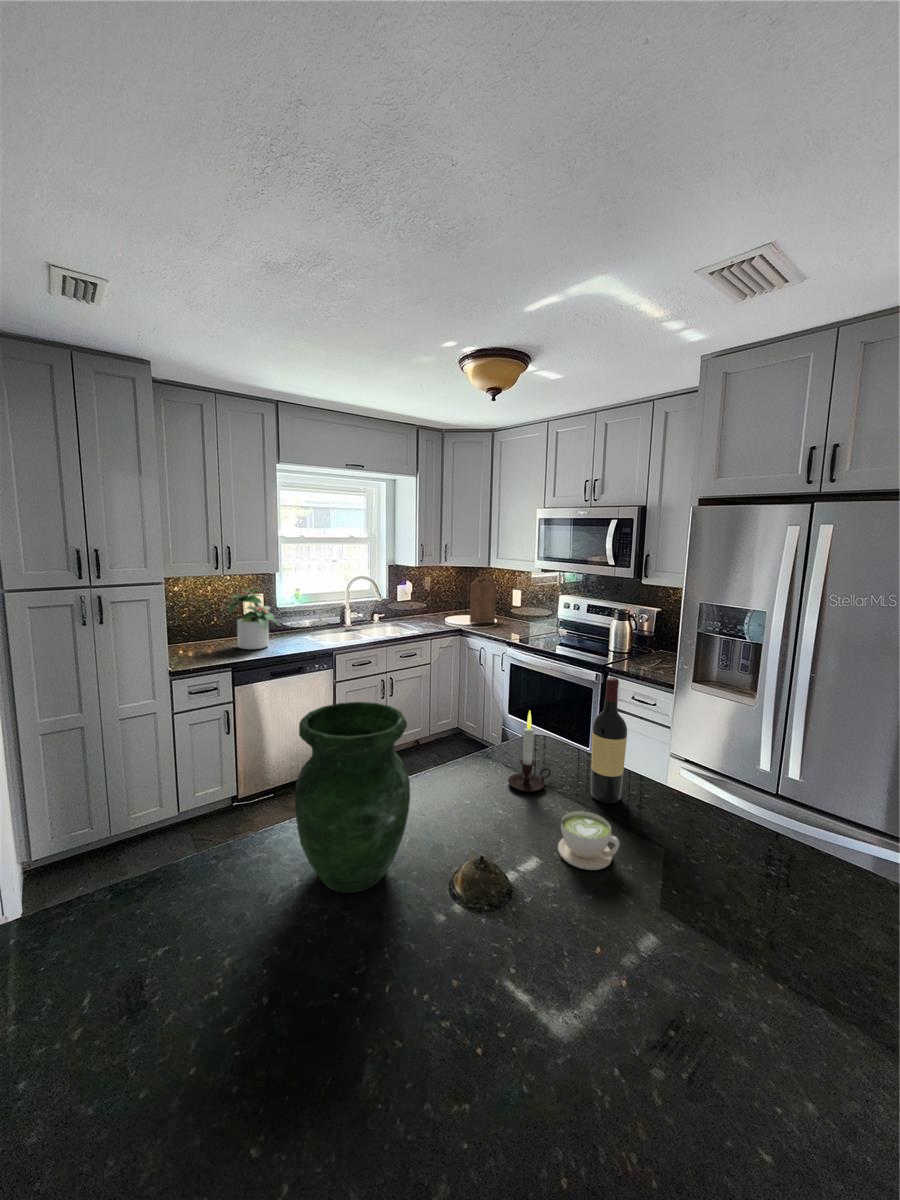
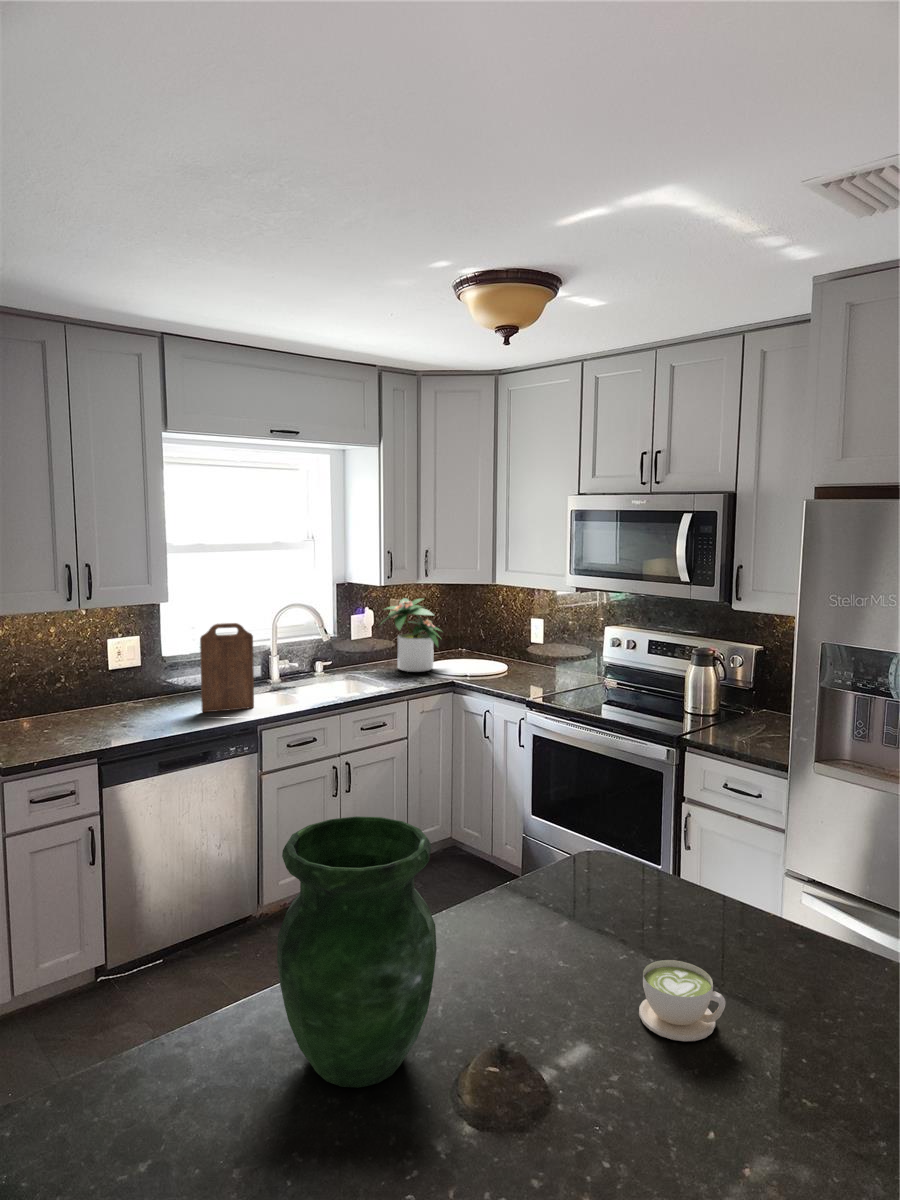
cutting board: present [470,577,496,623] -> present [200,623,254,712]
potted plant: present [228,588,277,650] -> present [383,598,440,672]
wine bottle: present [591,678,627,803] -> none [678,767,727,948]
candle: present [508,711,550,792] -> none [558,817,619,936]

